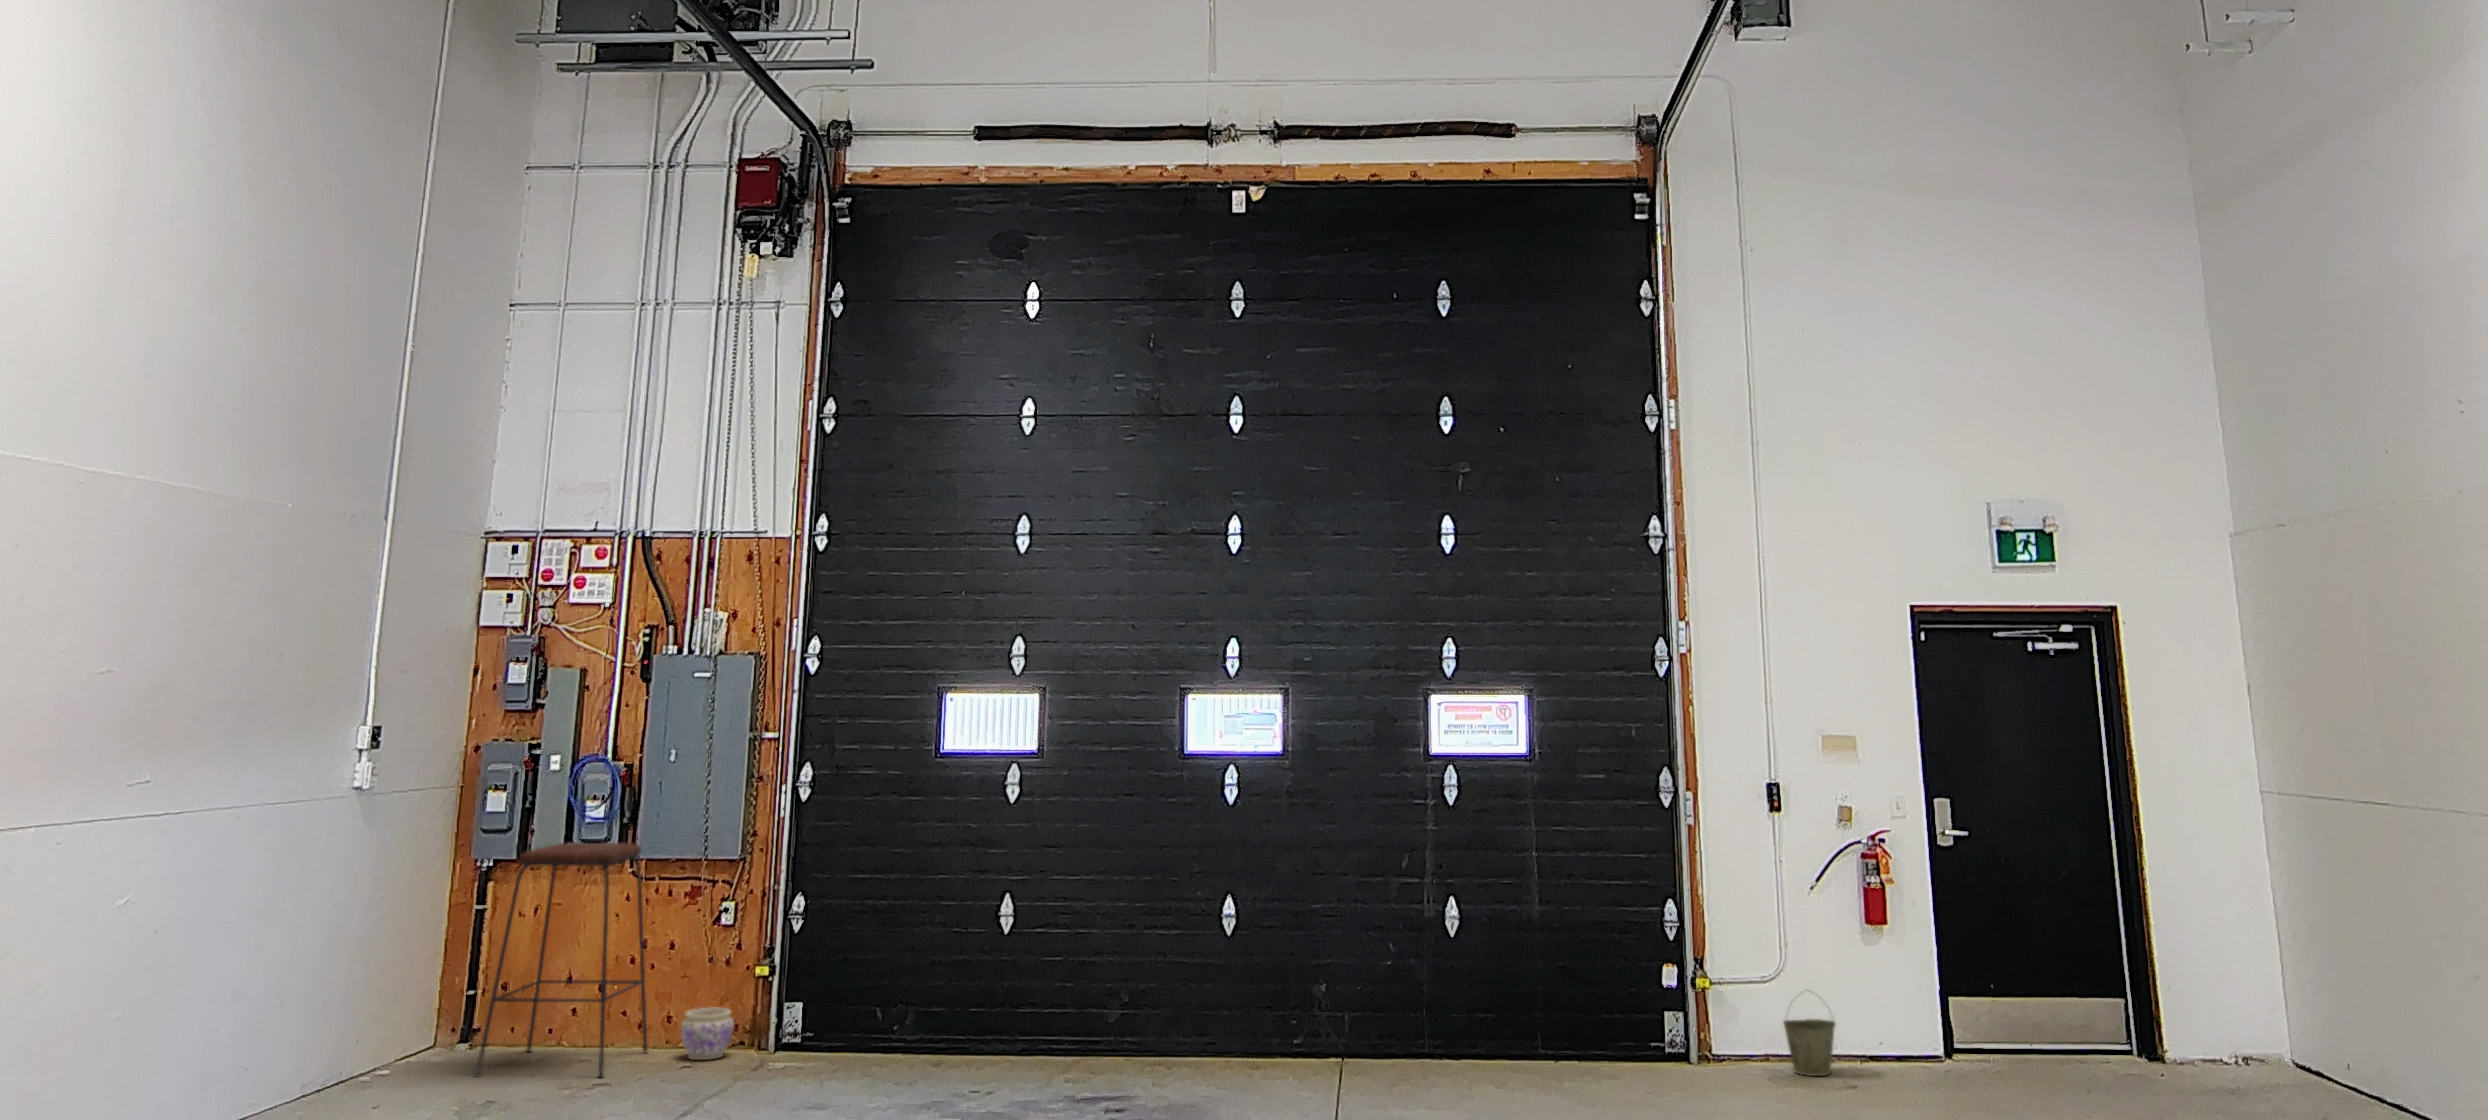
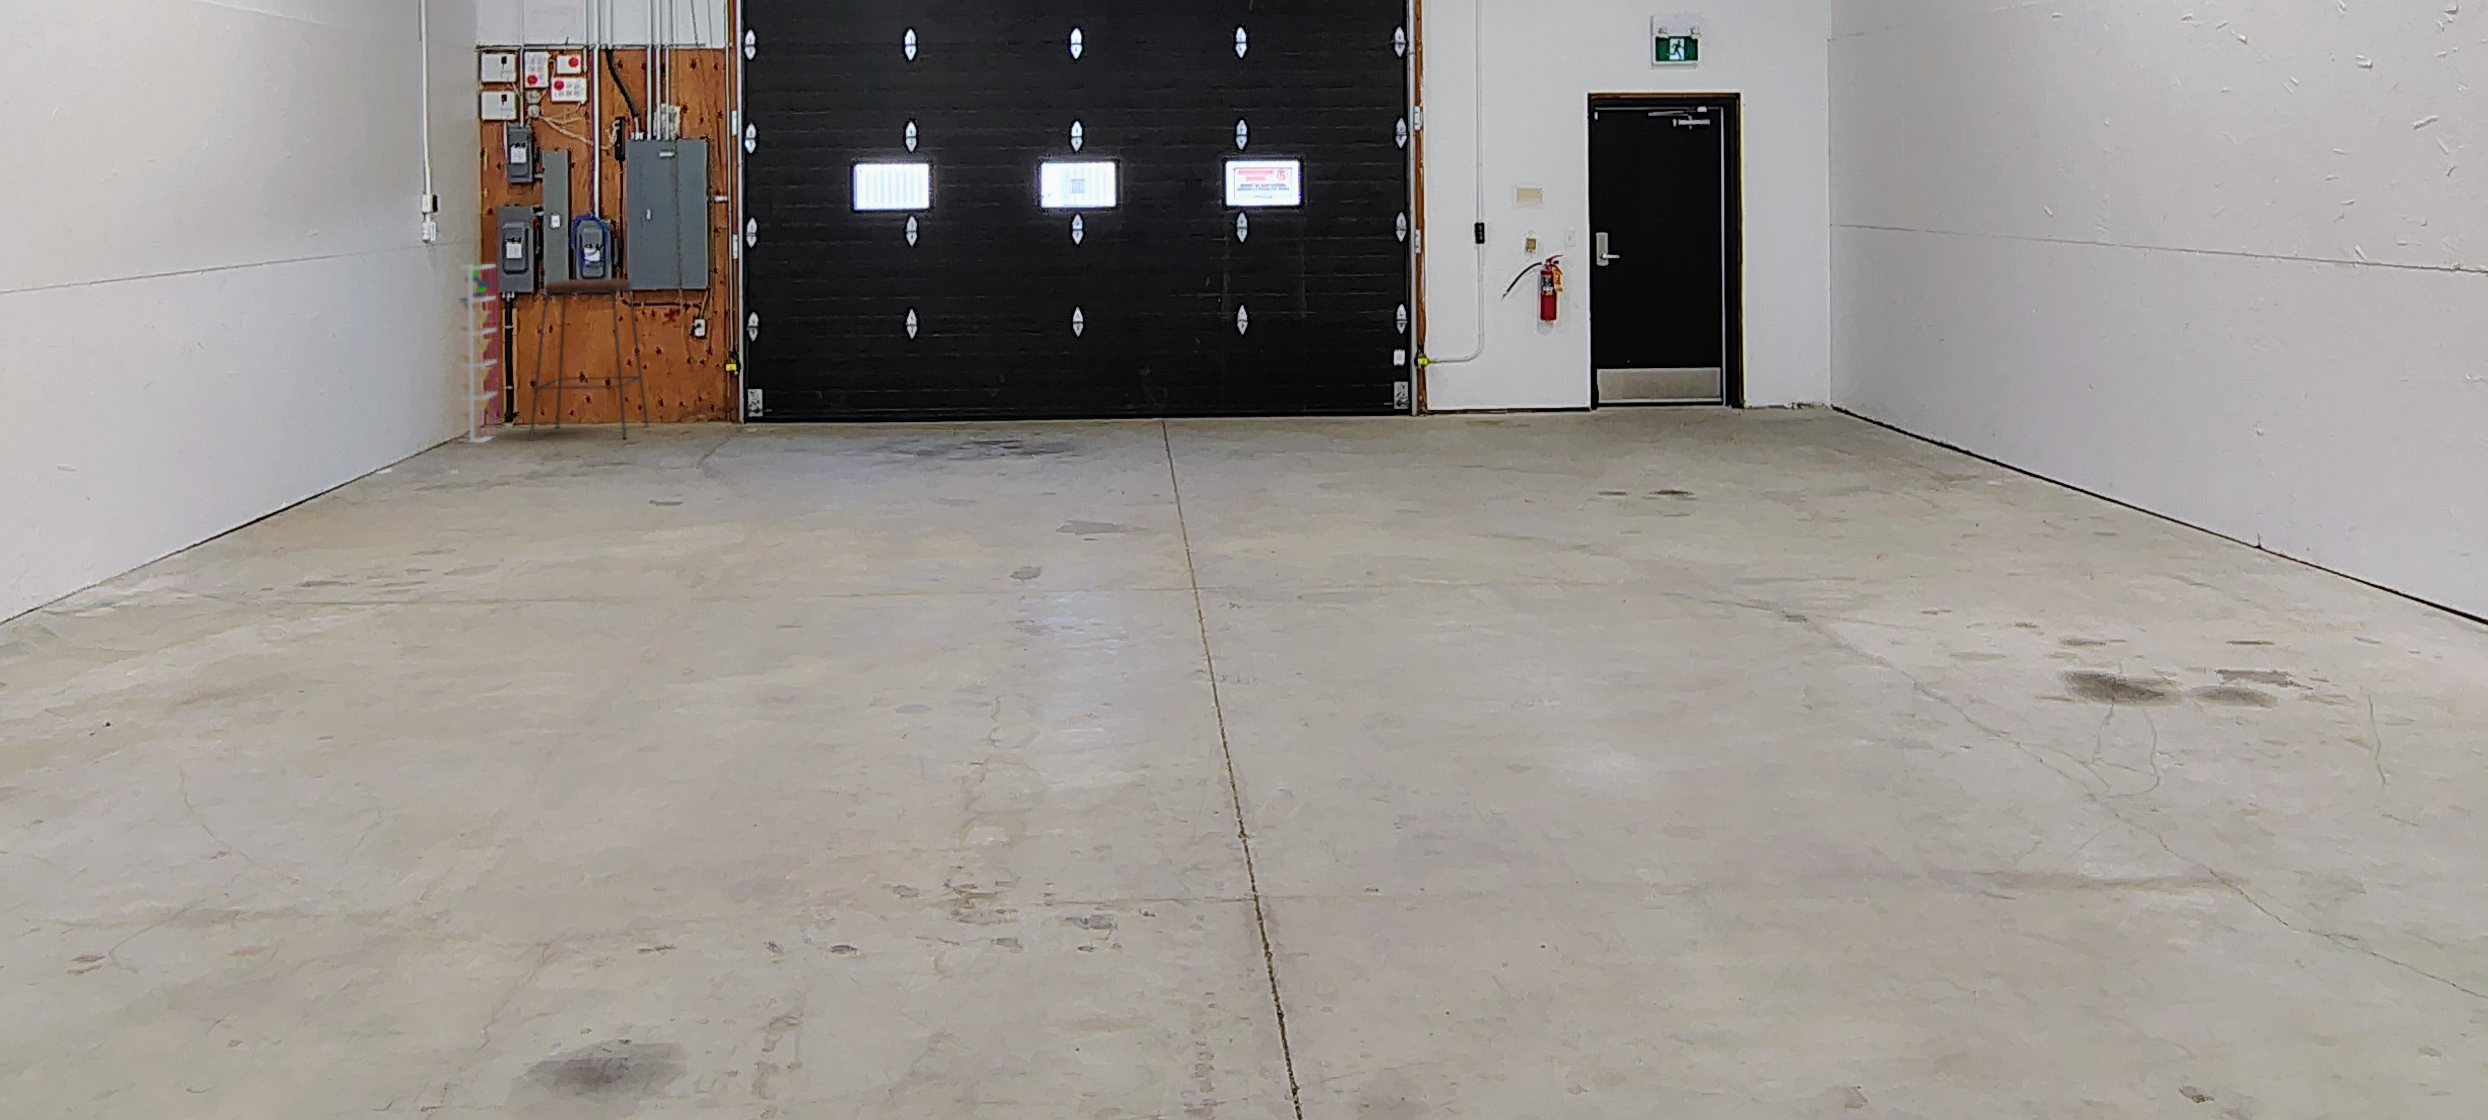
shelving unit: none [384,821,464,1079] -> present [460,264,497,443]
bucket: present [1784,990,1835,1076] -> none [1480,364,1517,420]
planter: present [681,1008,734,1060] -> none [674,394,713,429]

